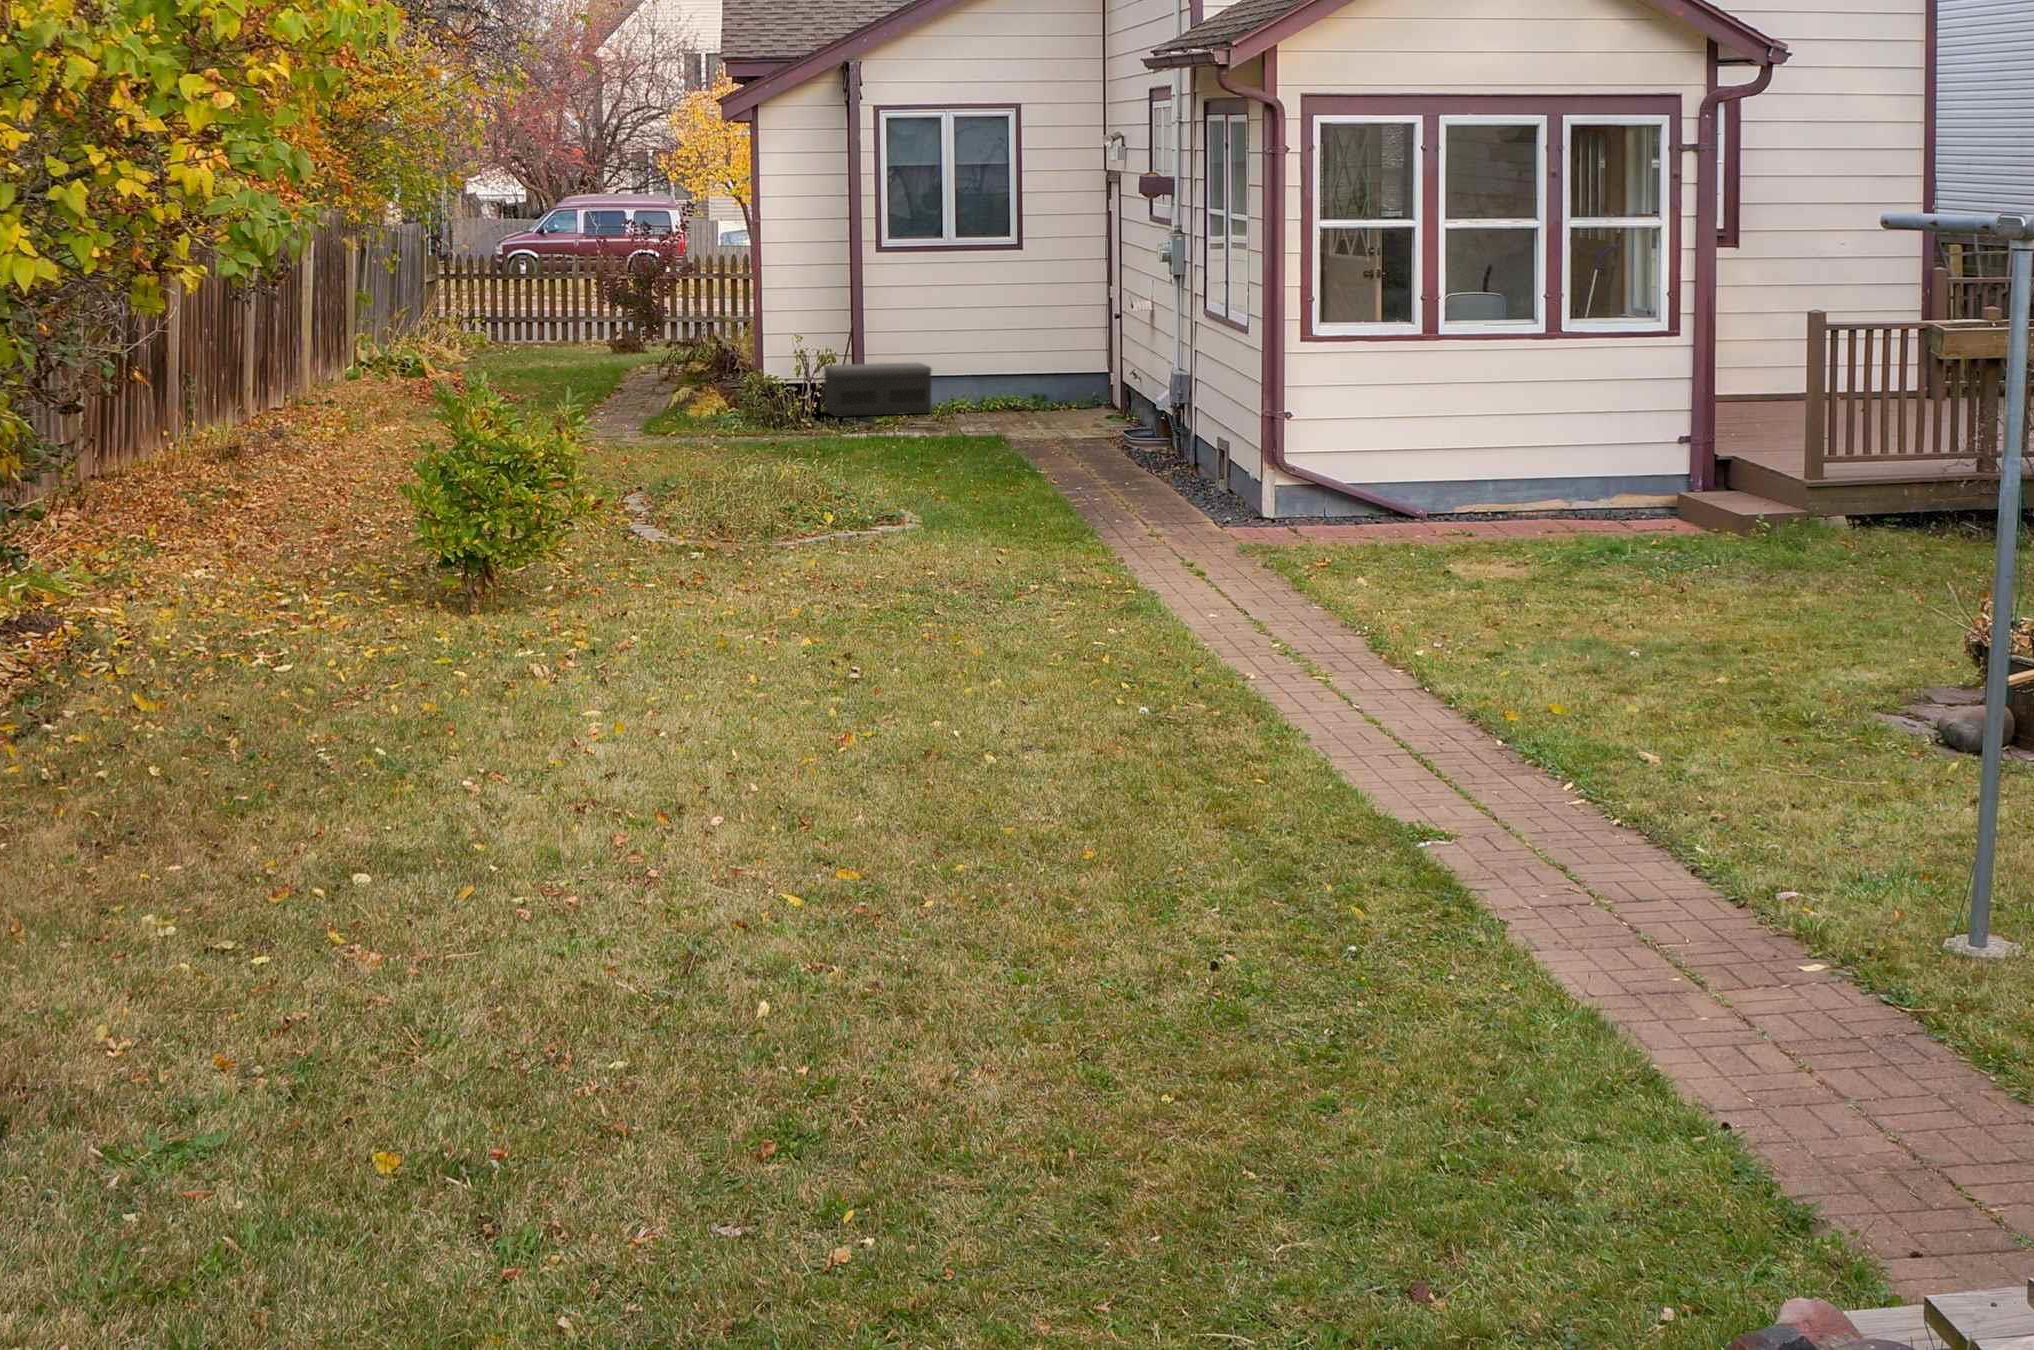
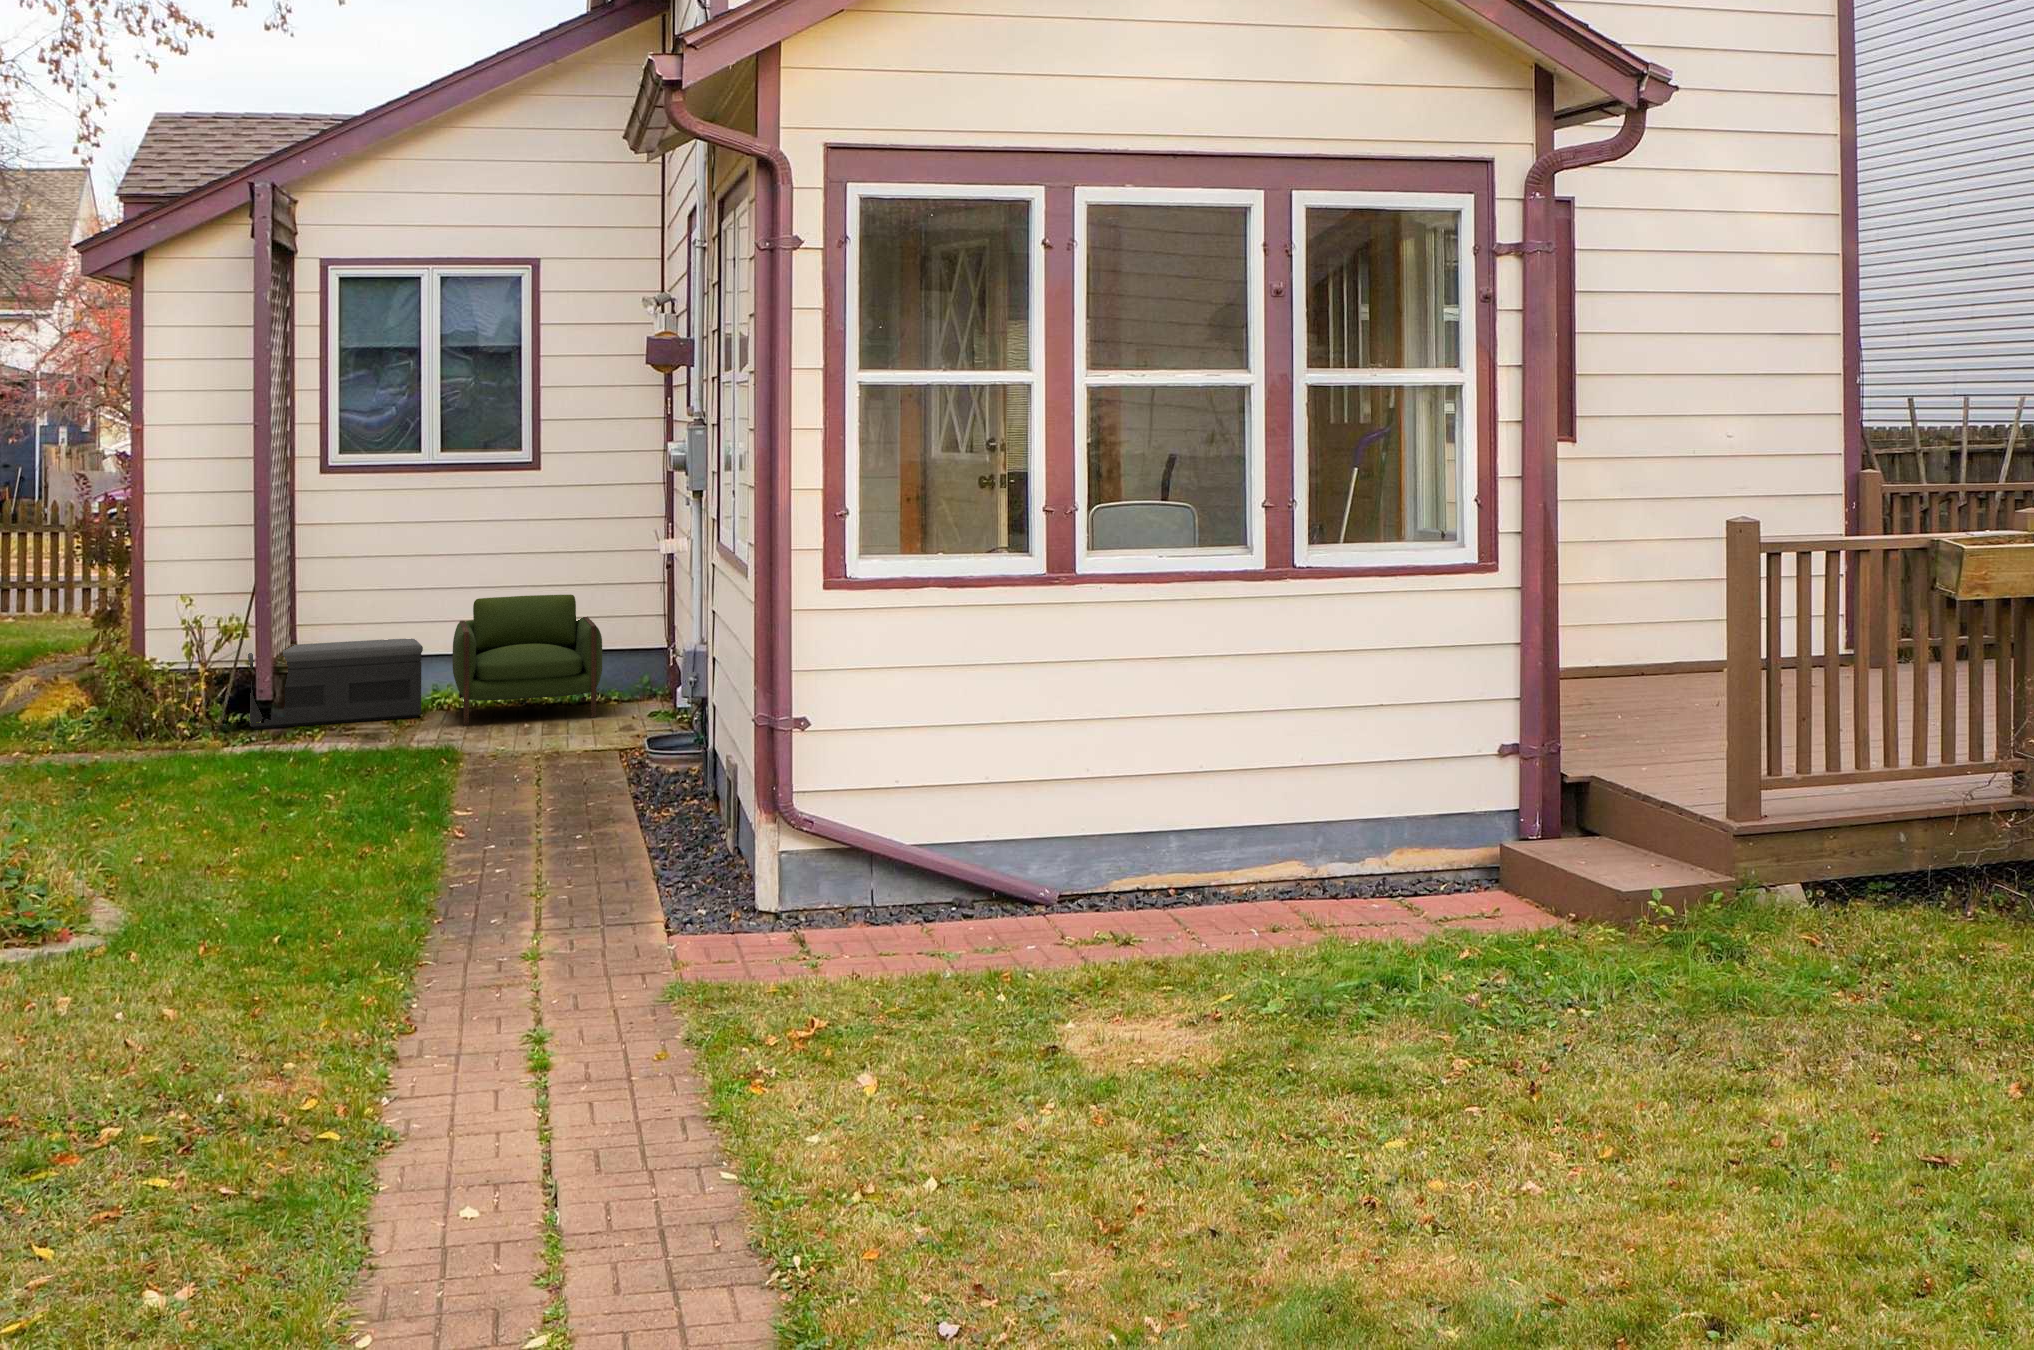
armchair: none [948,337,1046,419] -> present [452,595,602,726]

